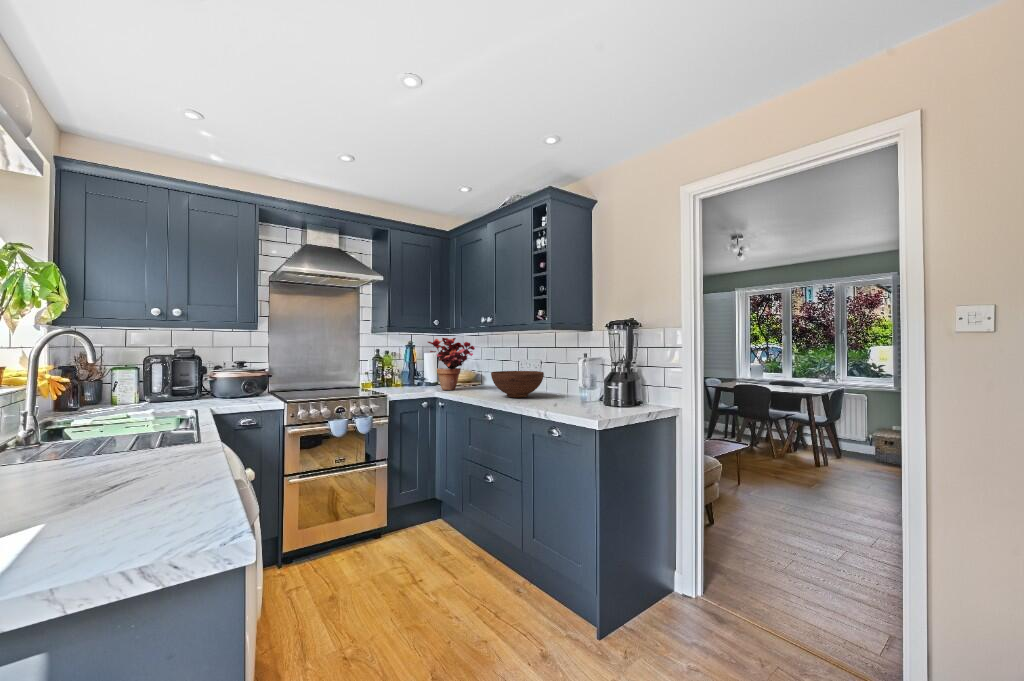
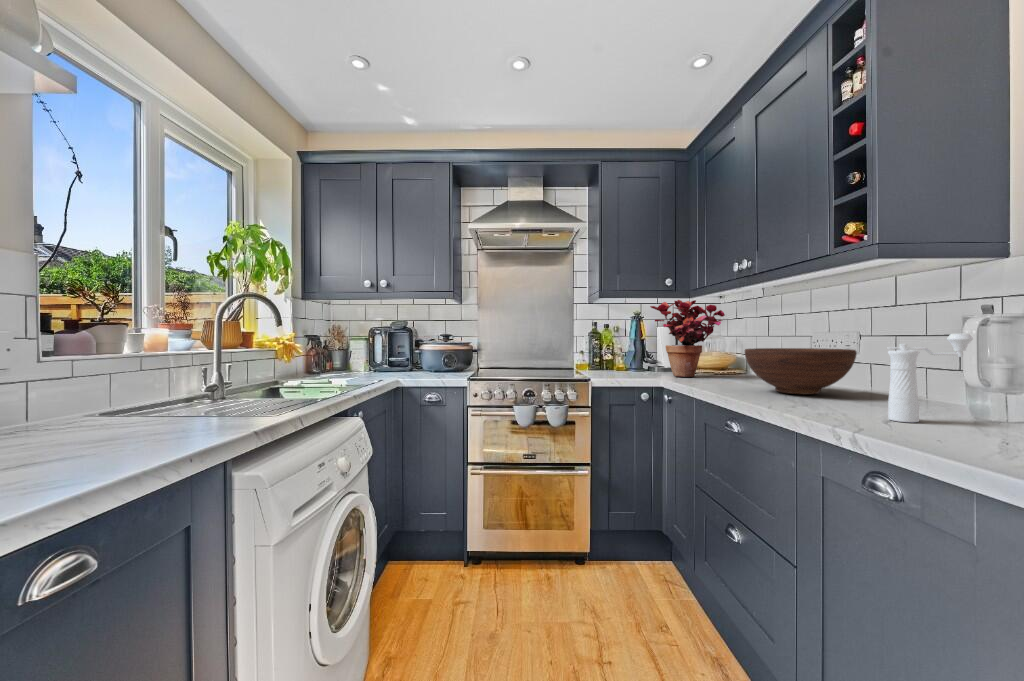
pepper mill: none [558,367,586,408] -> present [888,334,973,422]

